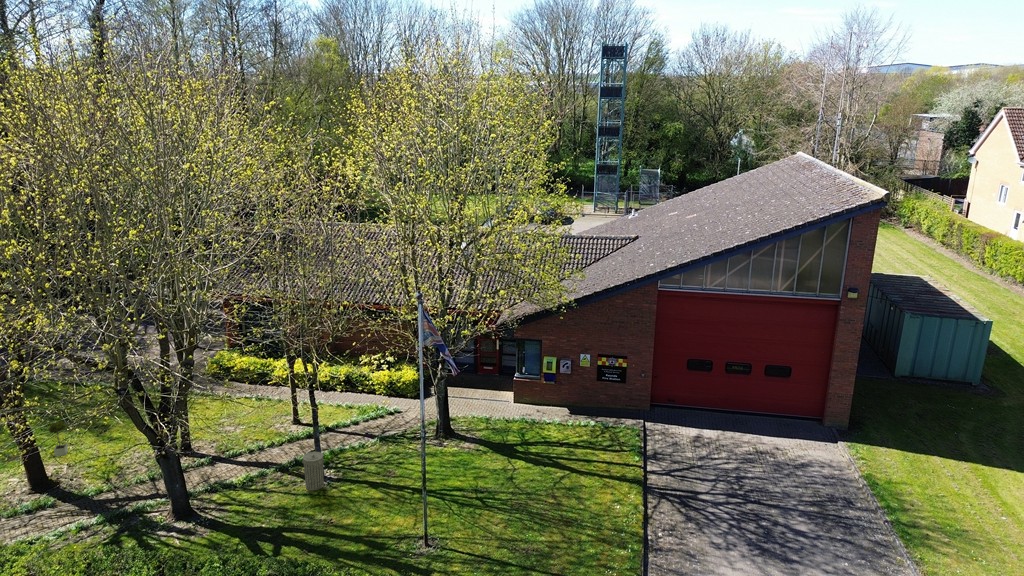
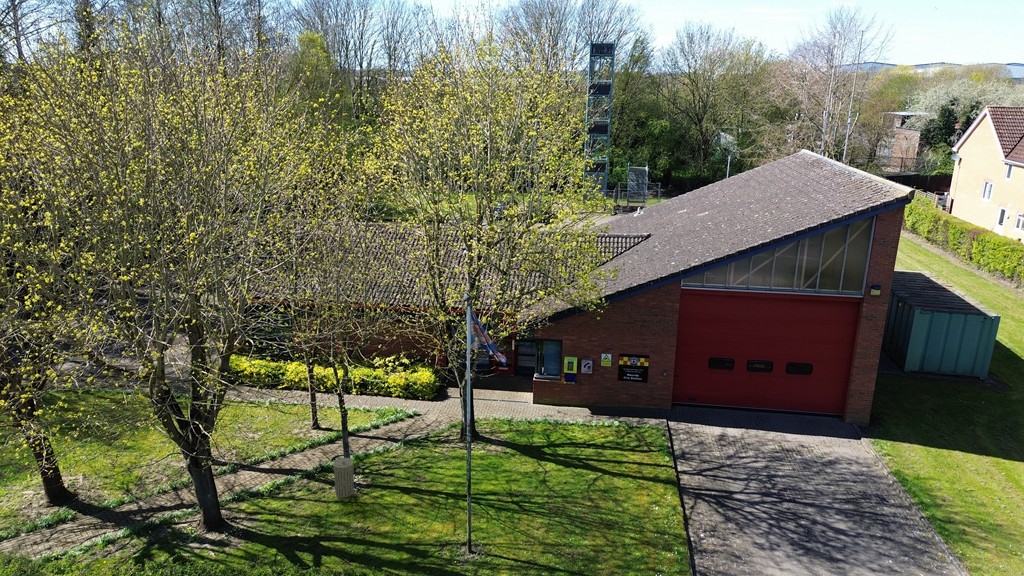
potted tree: present [49,421,68,456] -> none [61,430,80,467]

